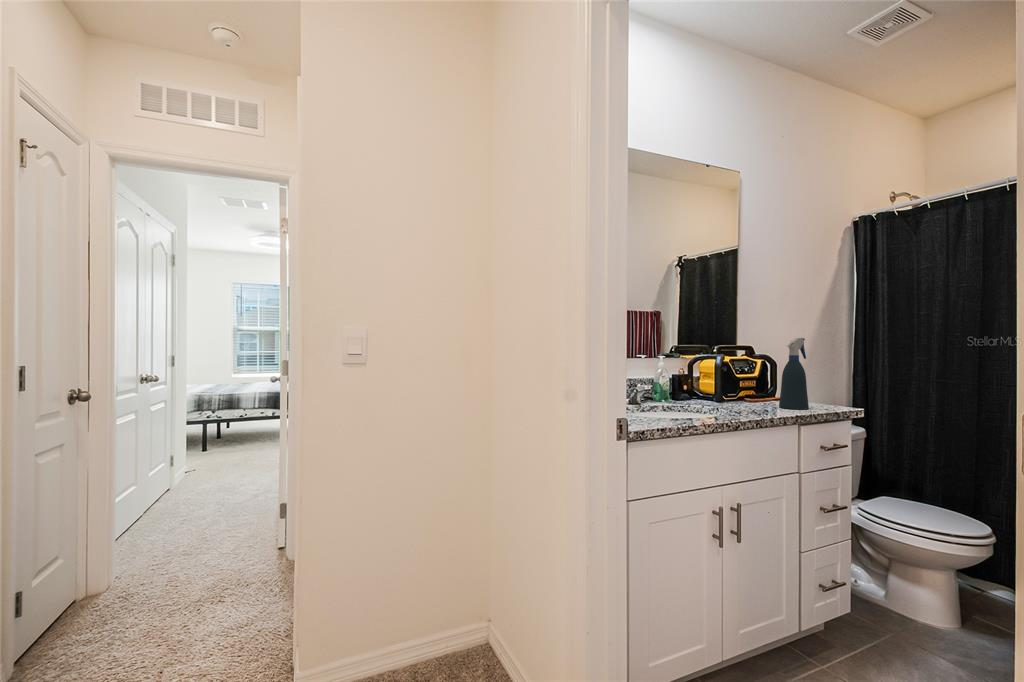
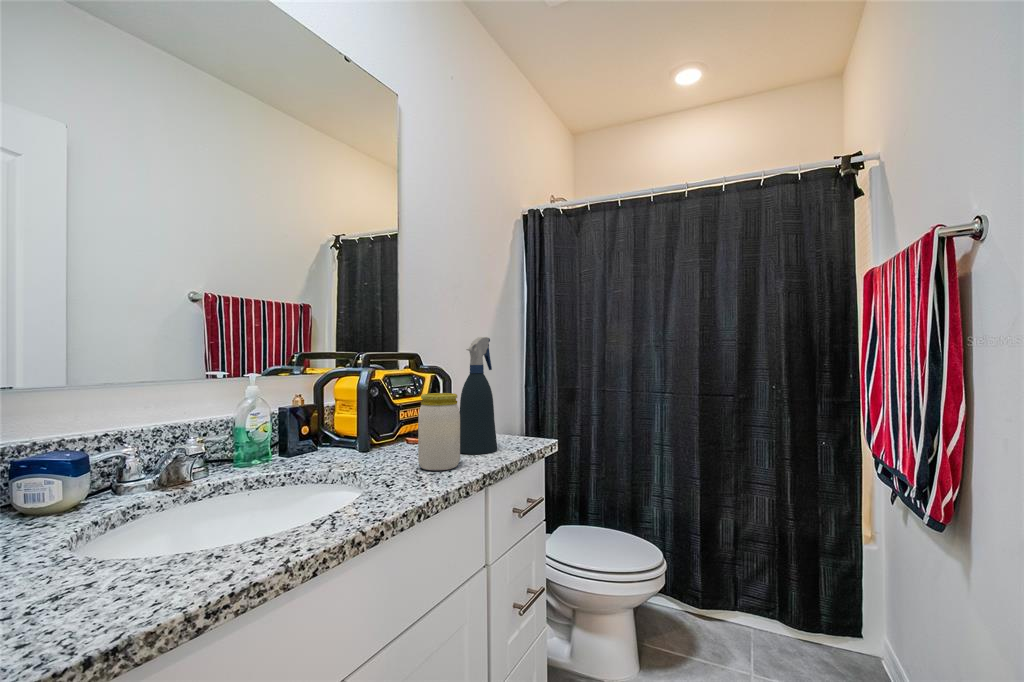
jar: none [755,371,781,412] -> present [418,393,460,470]

